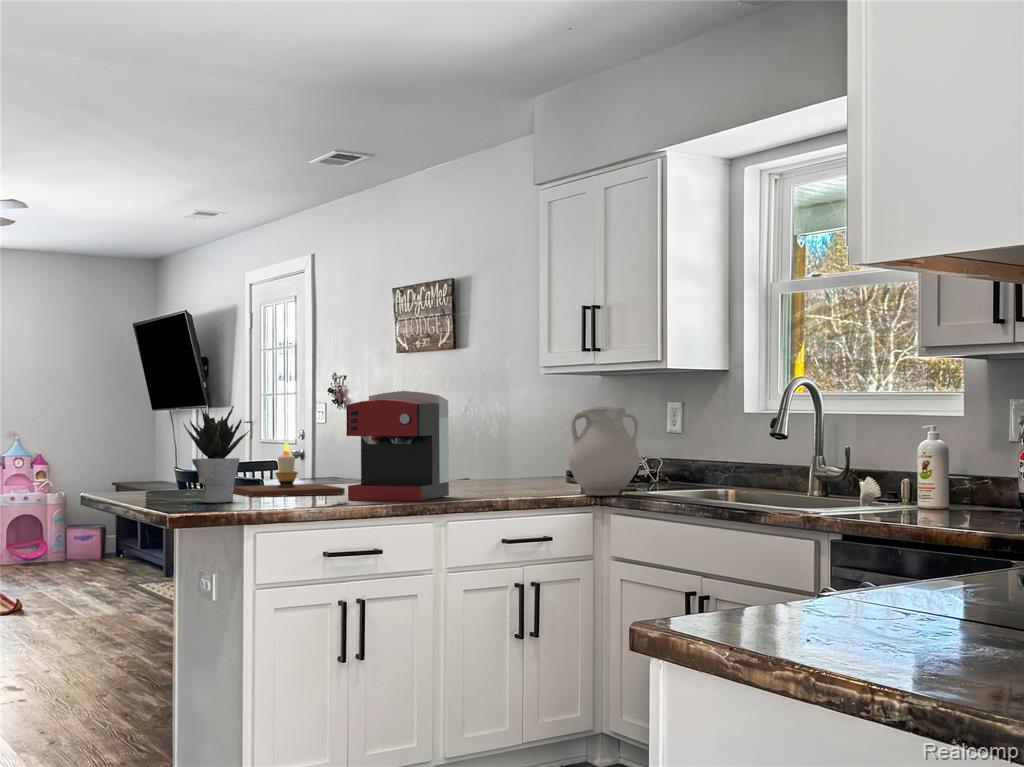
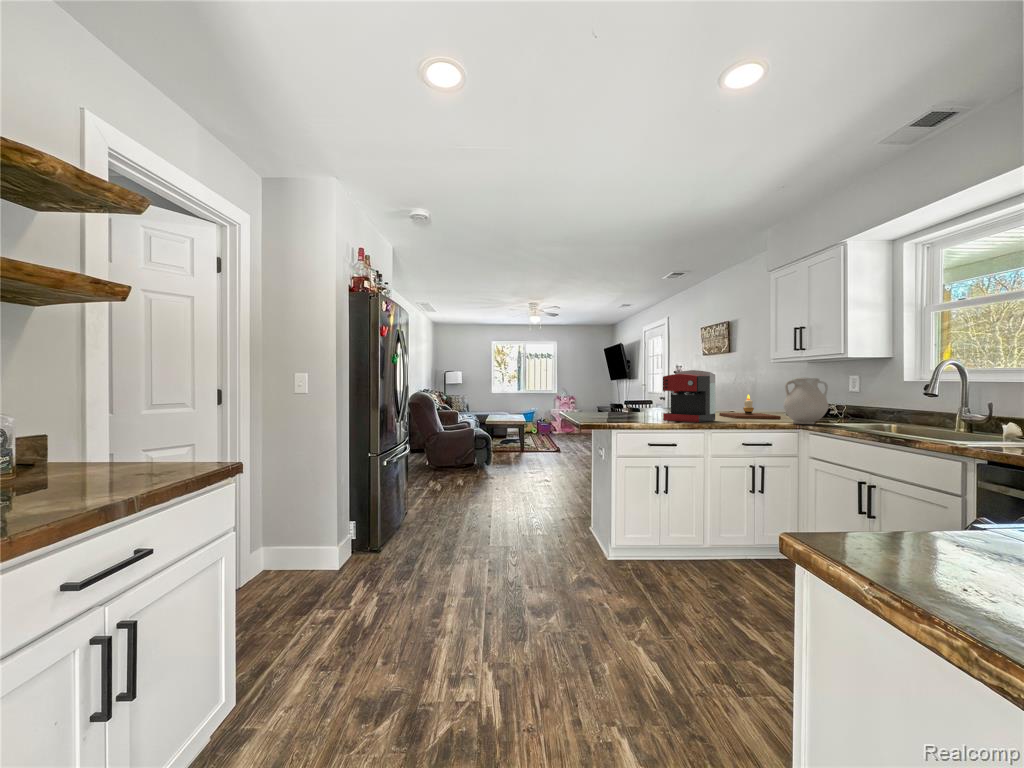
potted plant: present [184,406,249,503] -> none [591,377,620,418]
candle: present [233,442,345,497] -> present [719,394,781,419]

